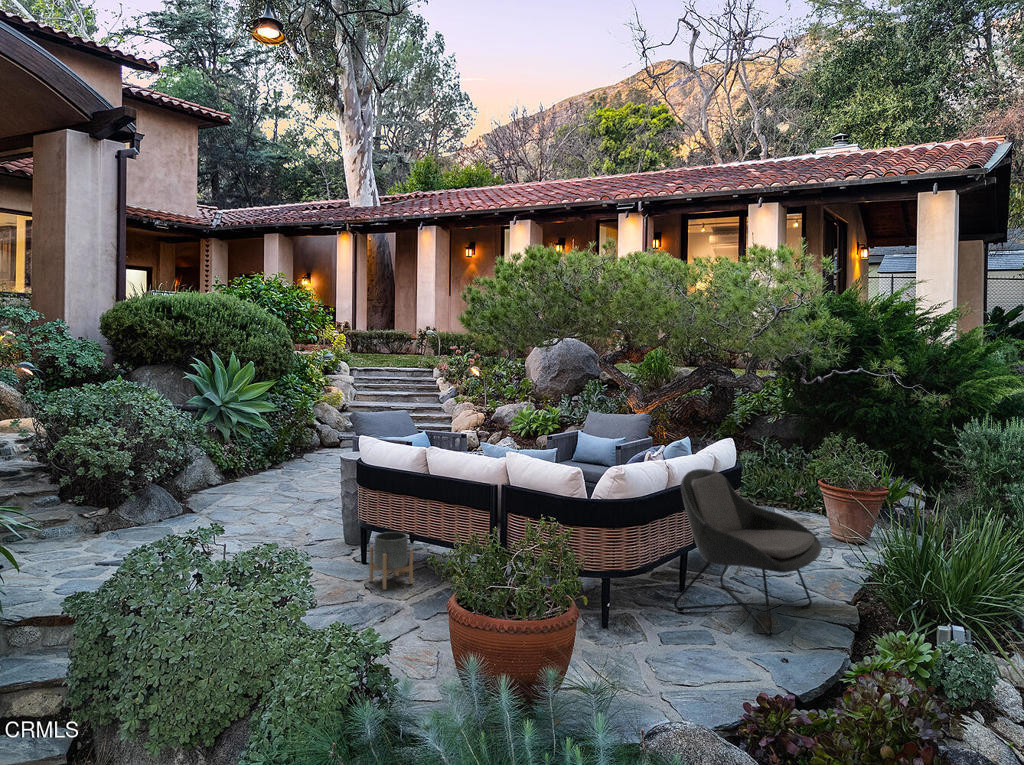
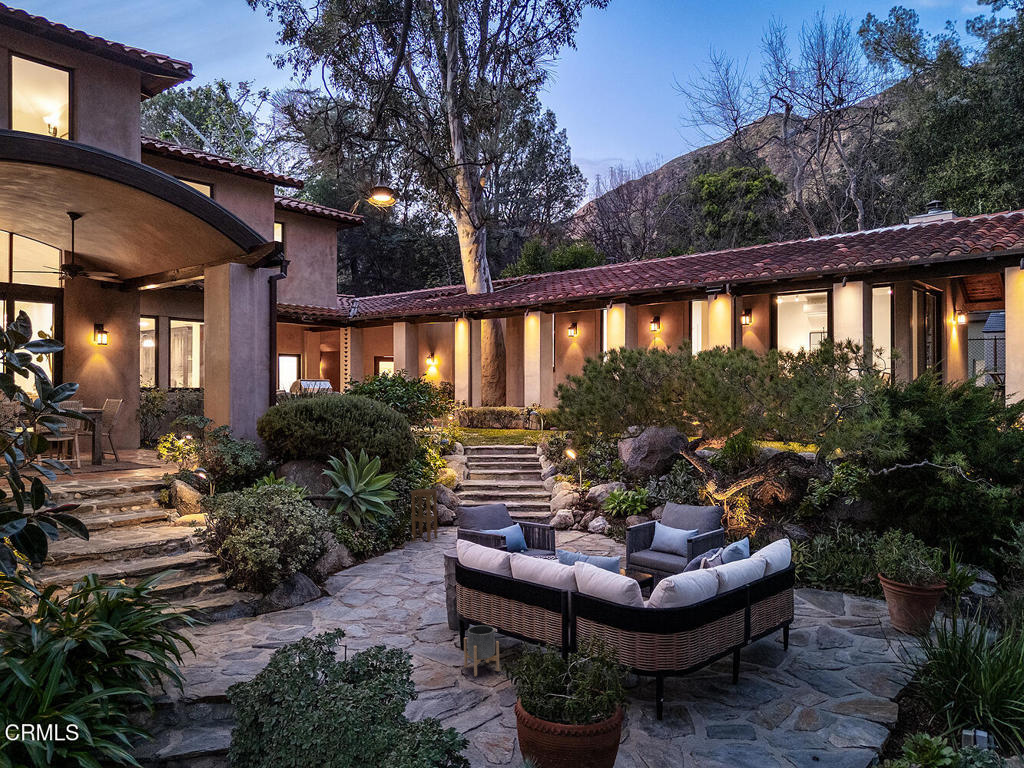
stool: none [291,403,324,463] -> present [411,489,437,542]
lounge chair: present [674,469,822,637] -> none [721,578,857,739]

